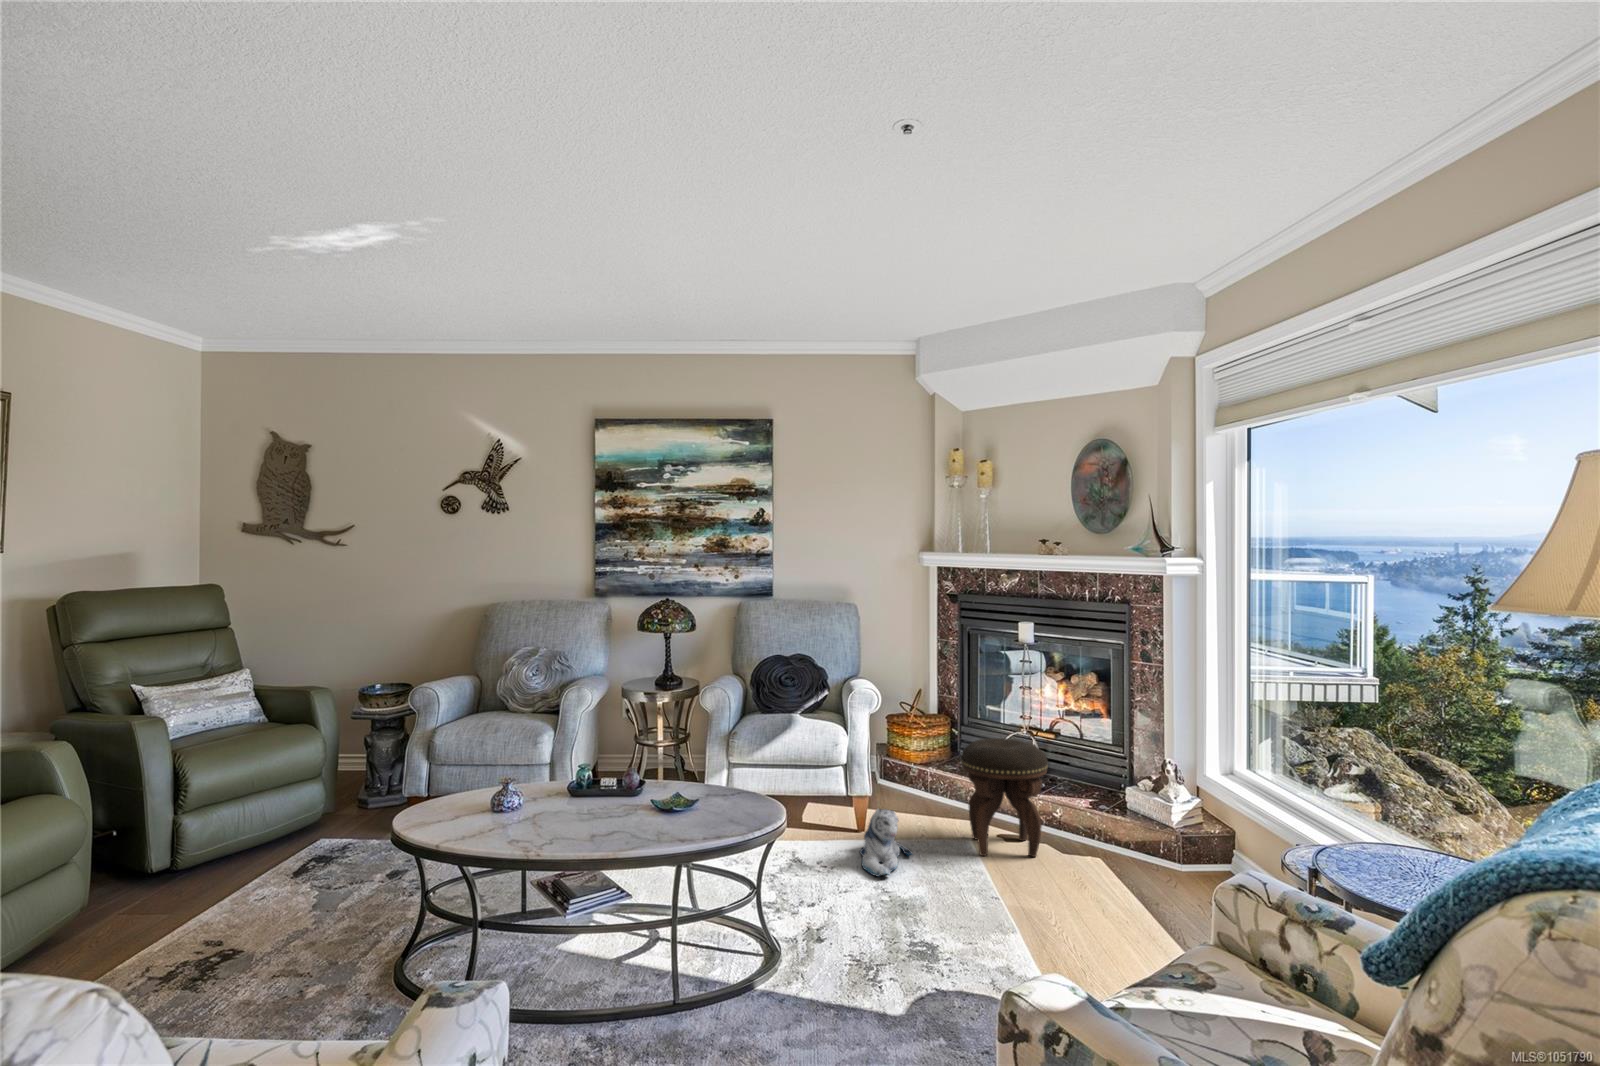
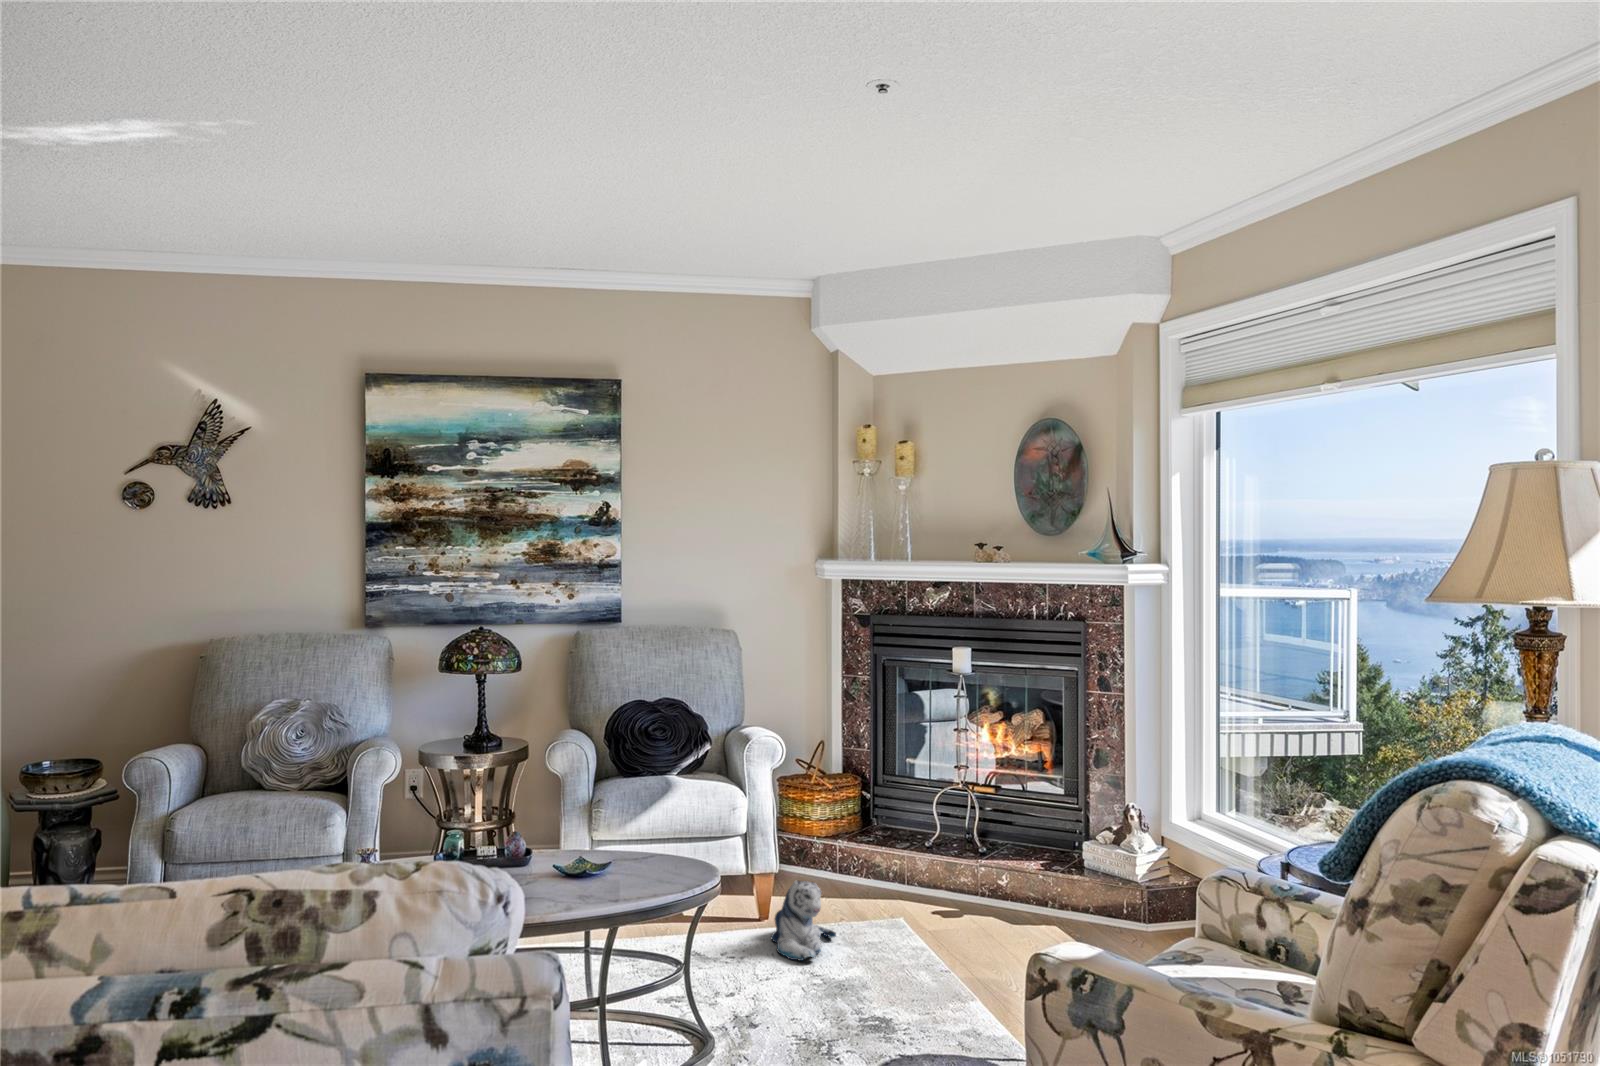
footstool: present [961,738,1048,857] -> none [890,791,995,934]

